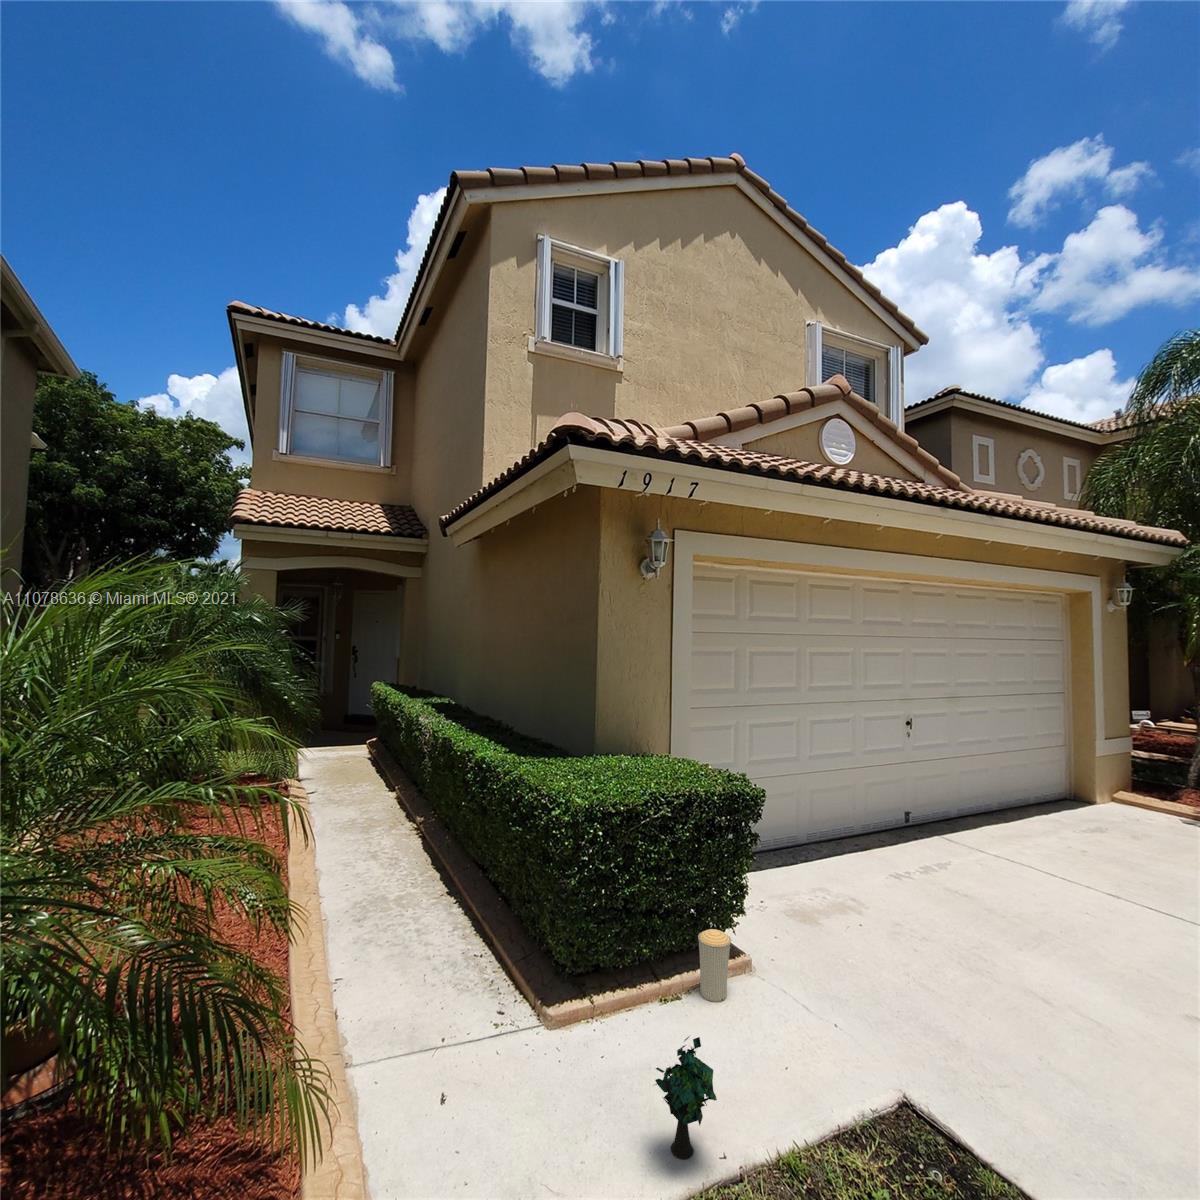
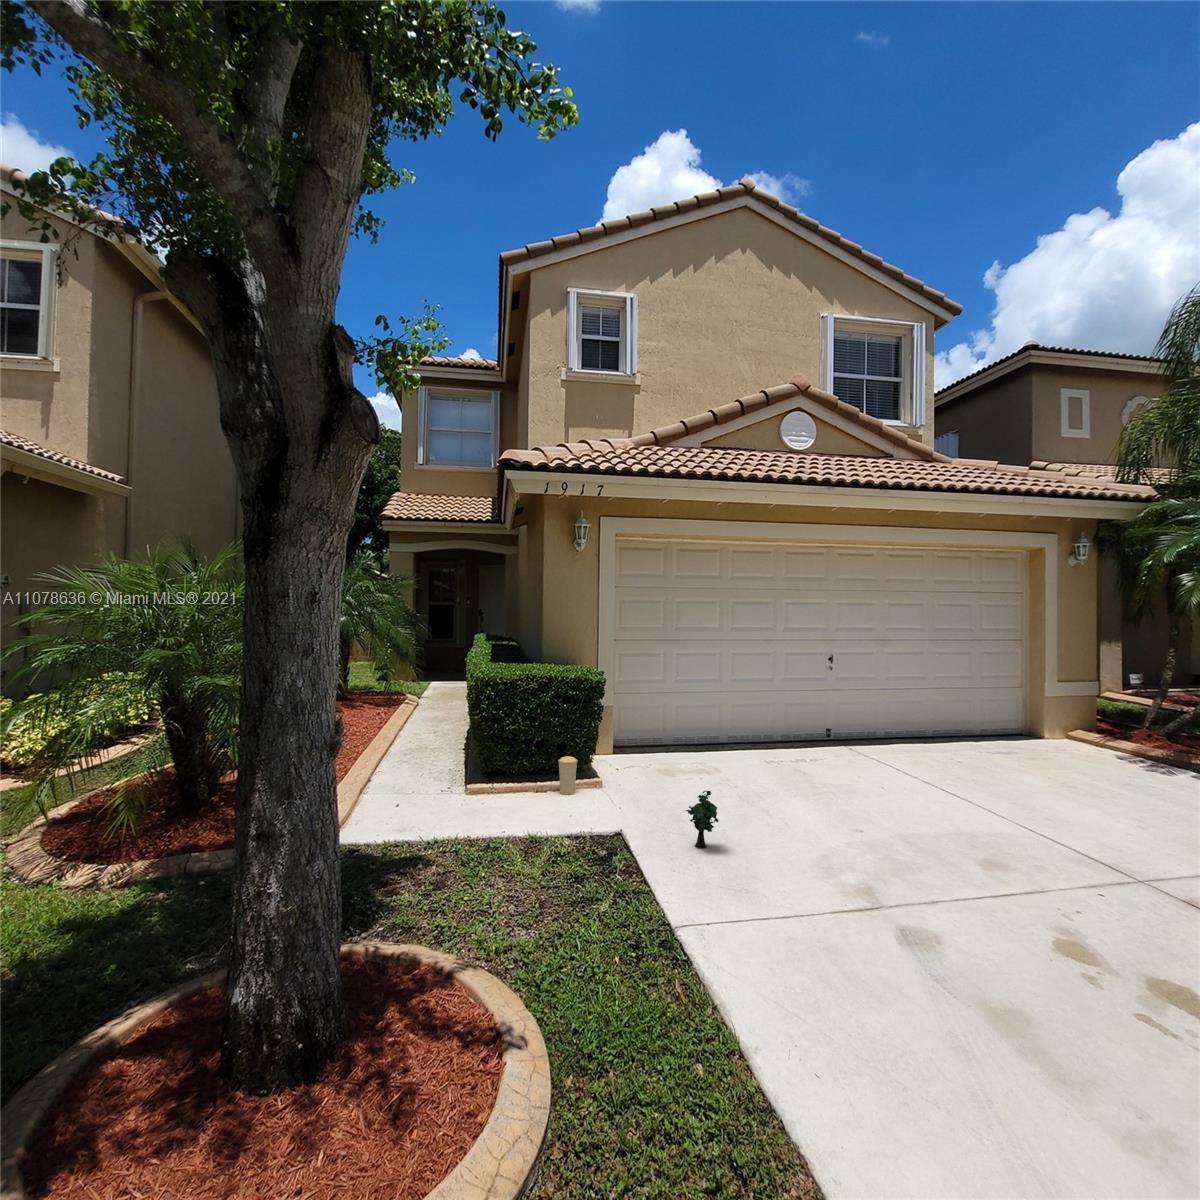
decorative plant: present [655,1037,717,1159] -> present [686,791,719,848]

